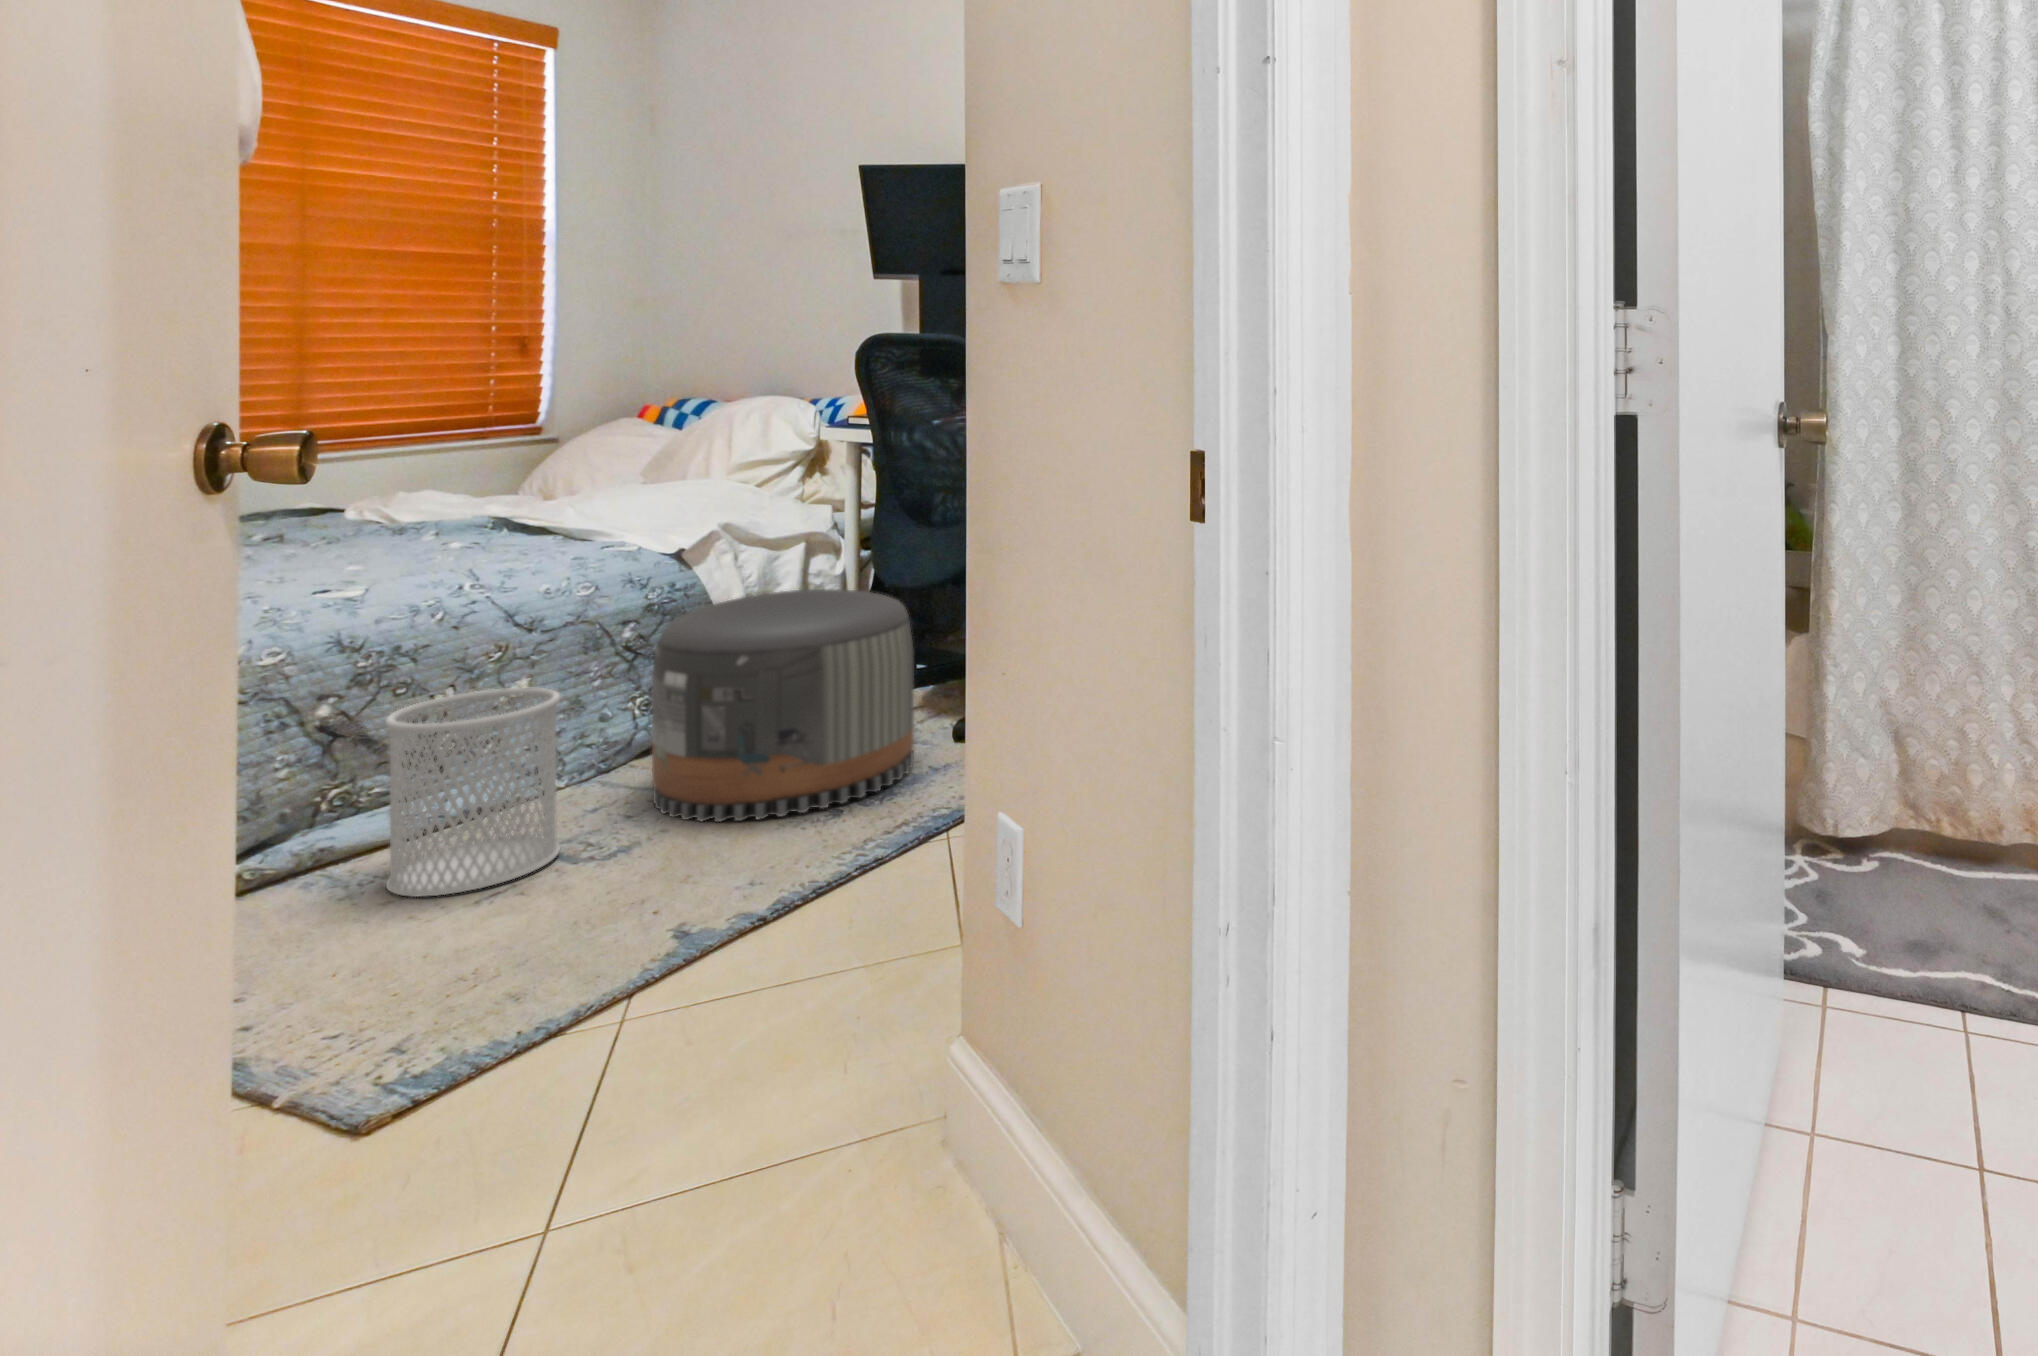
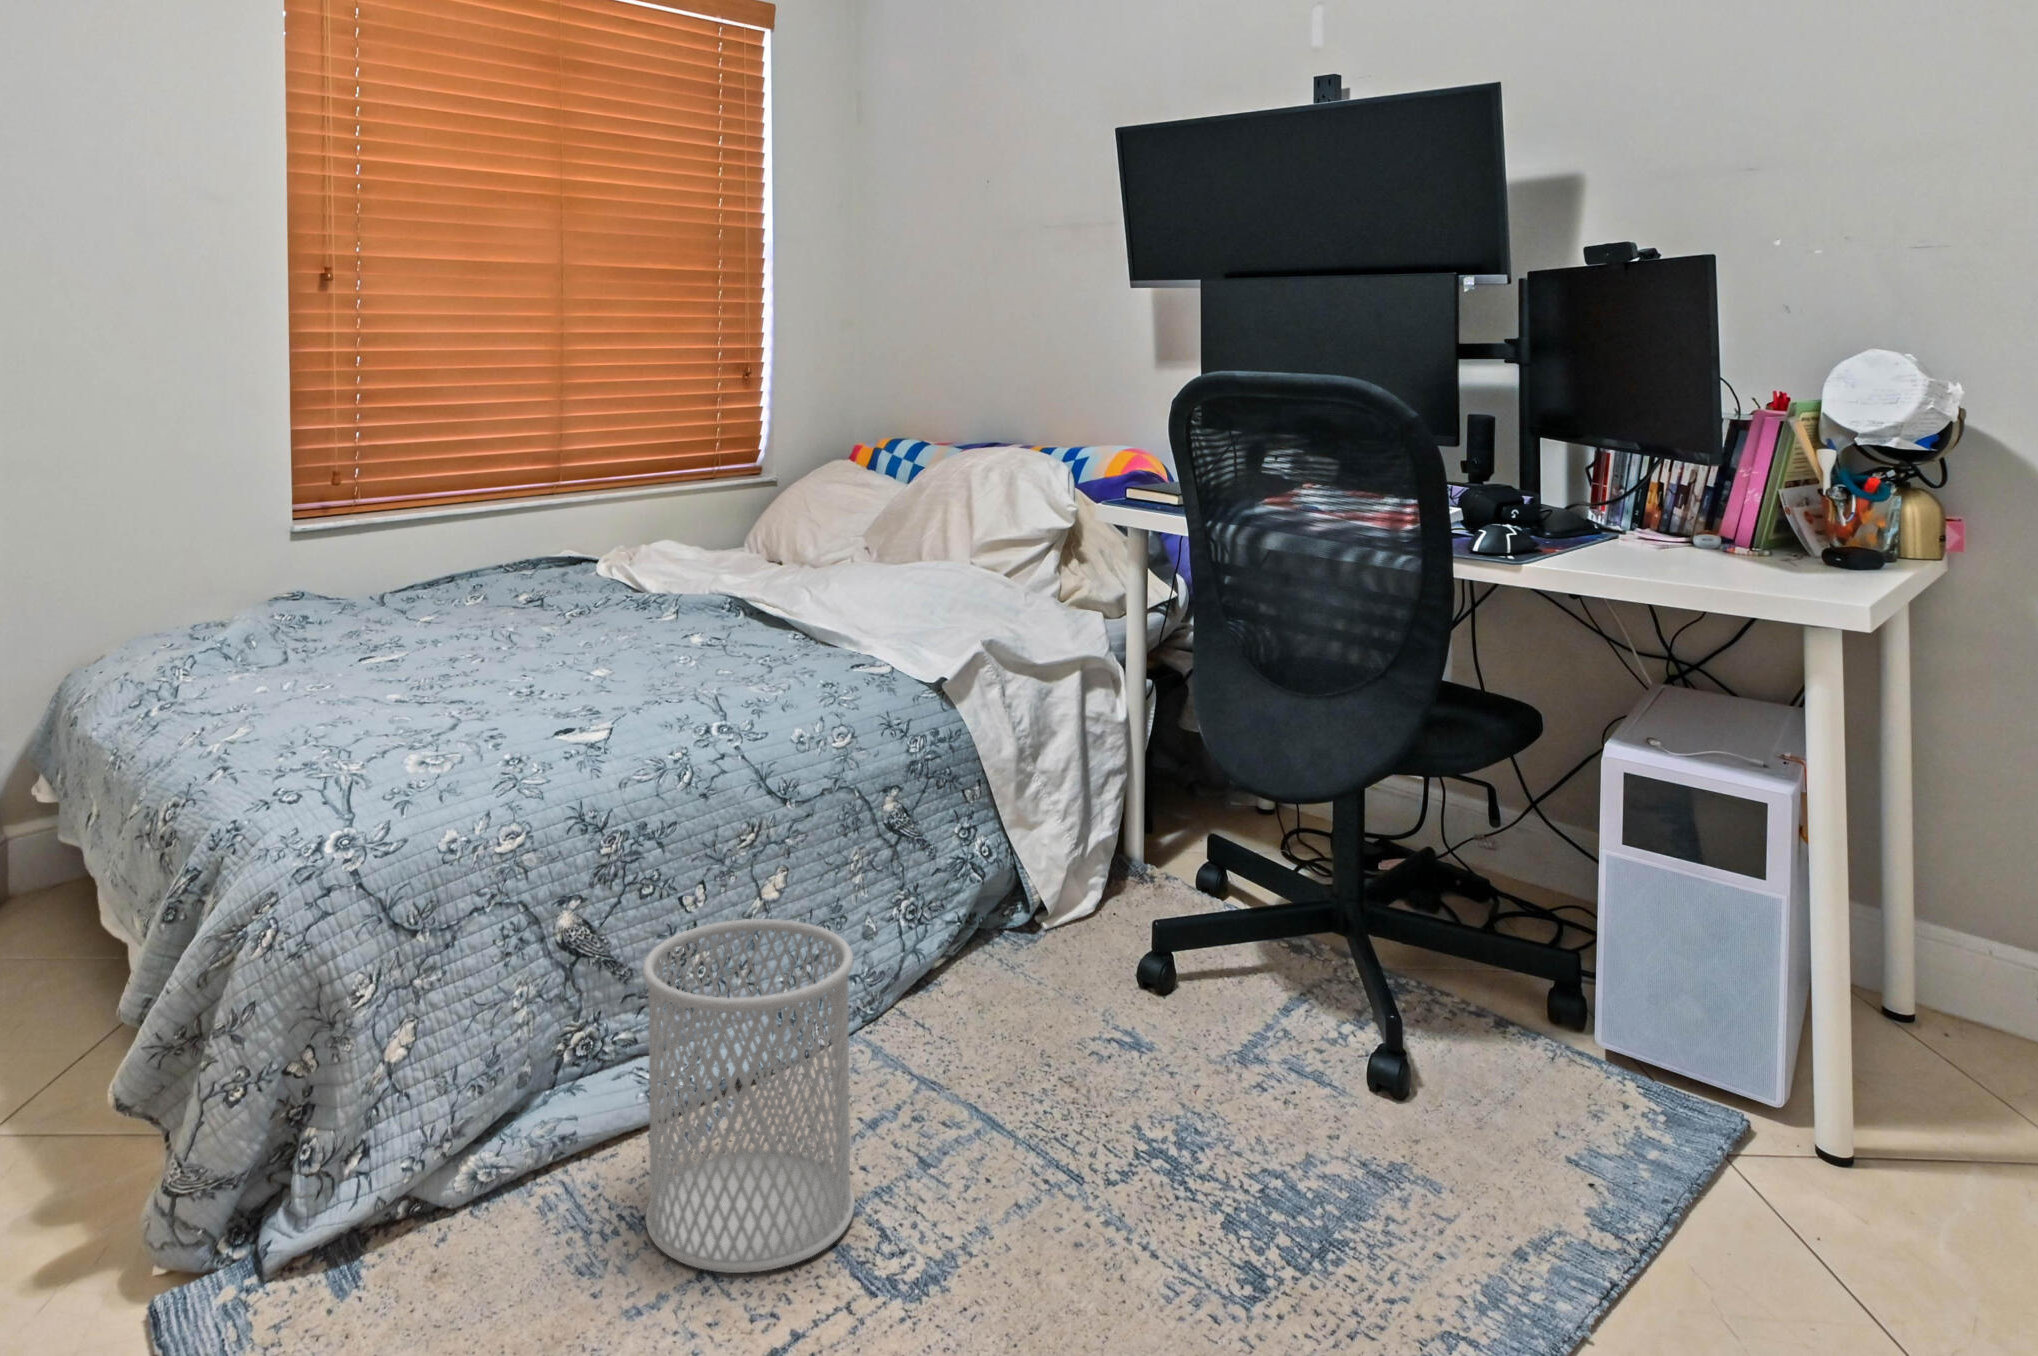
pouf: present [652,589,914,822] -> none [948,775,1322,1195]

